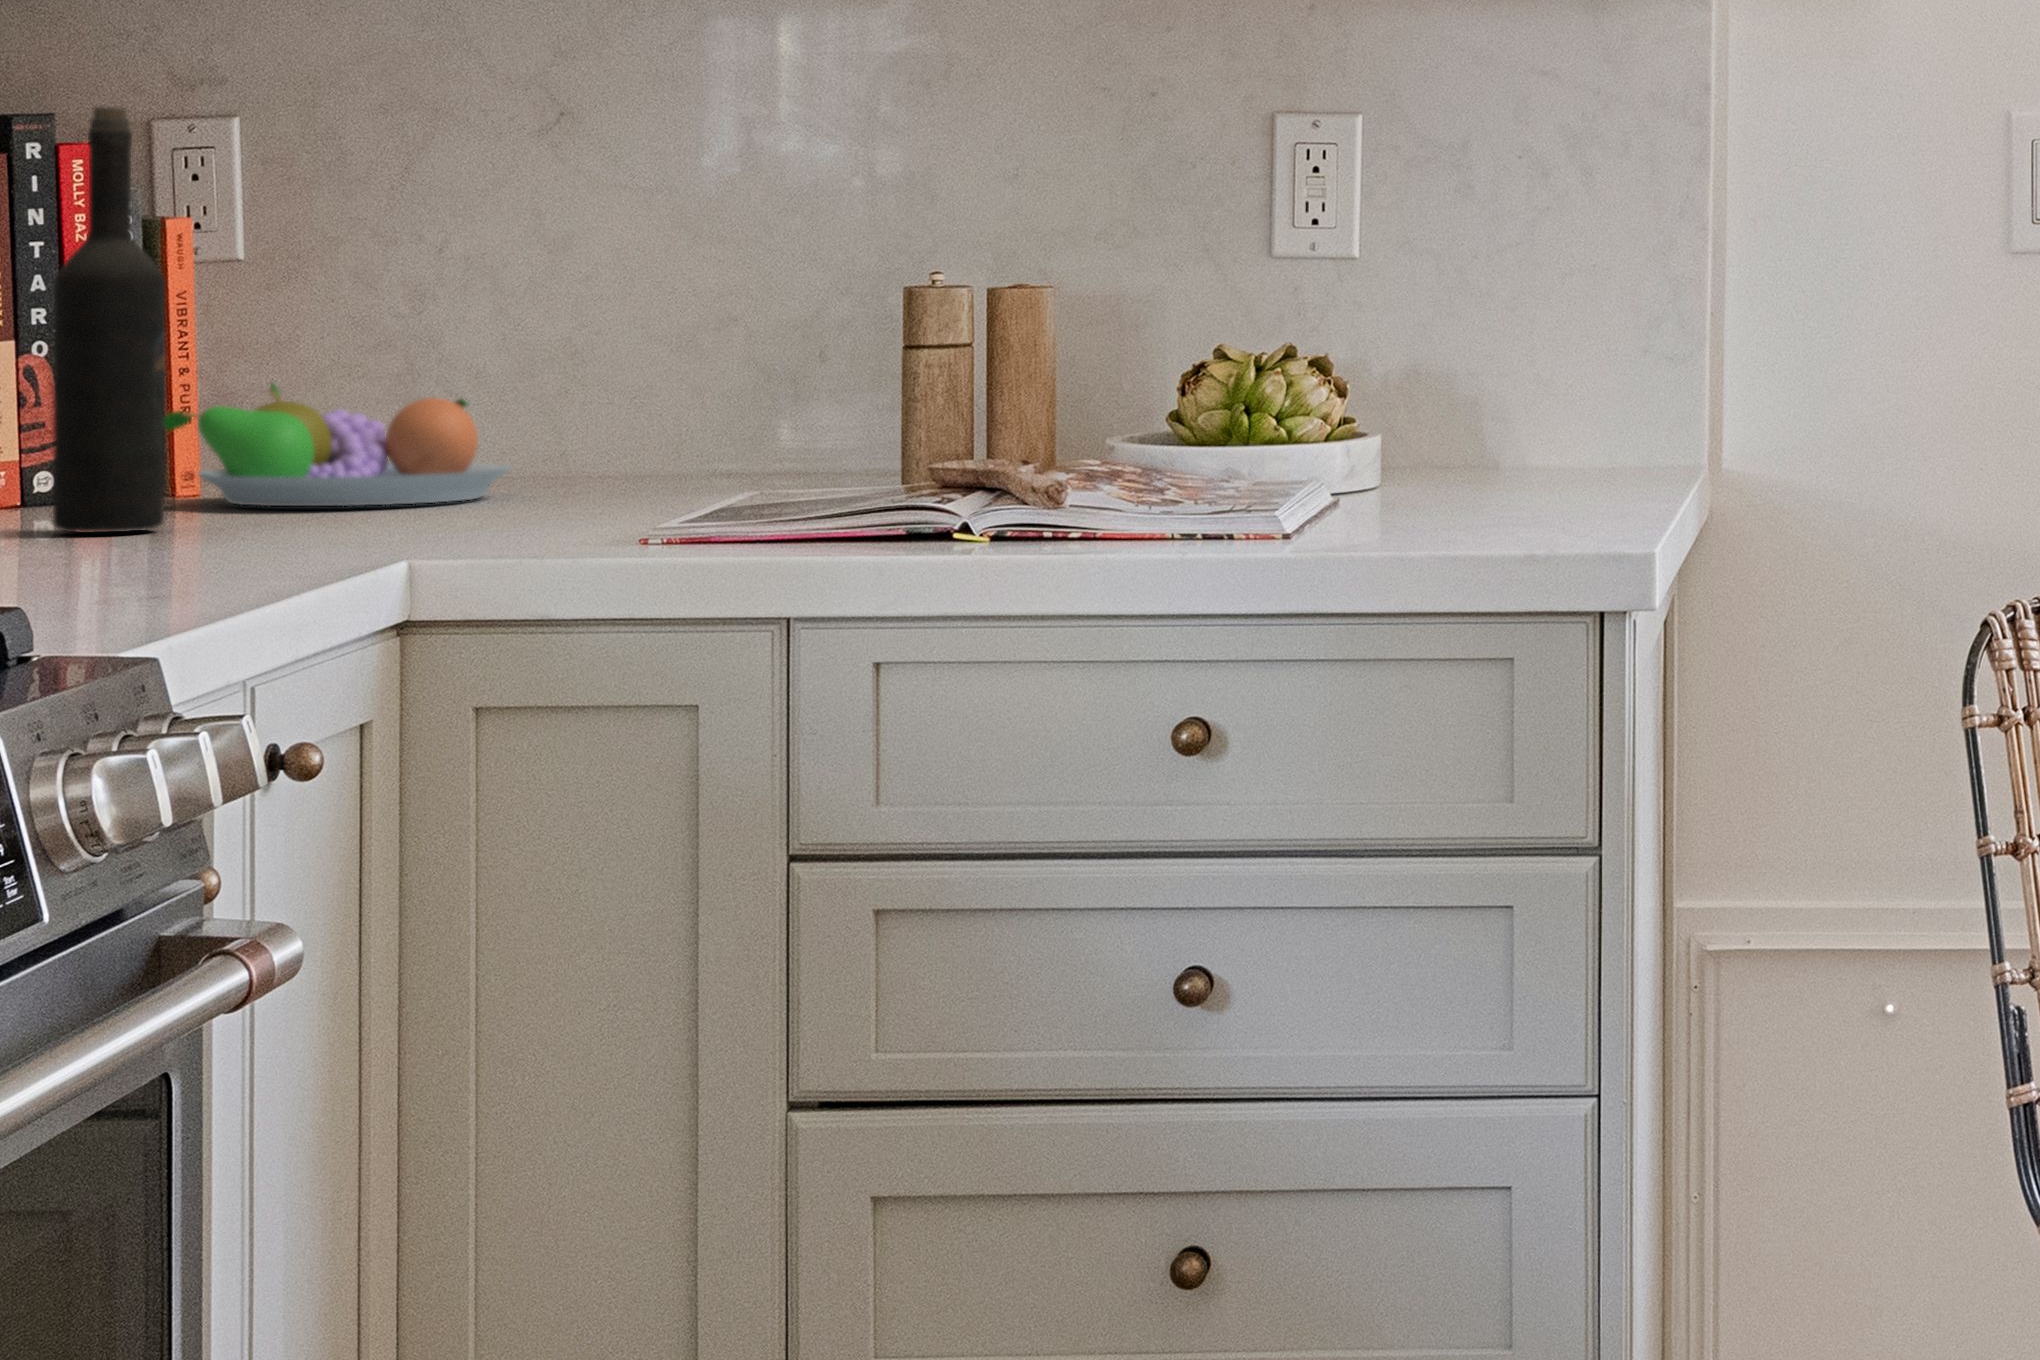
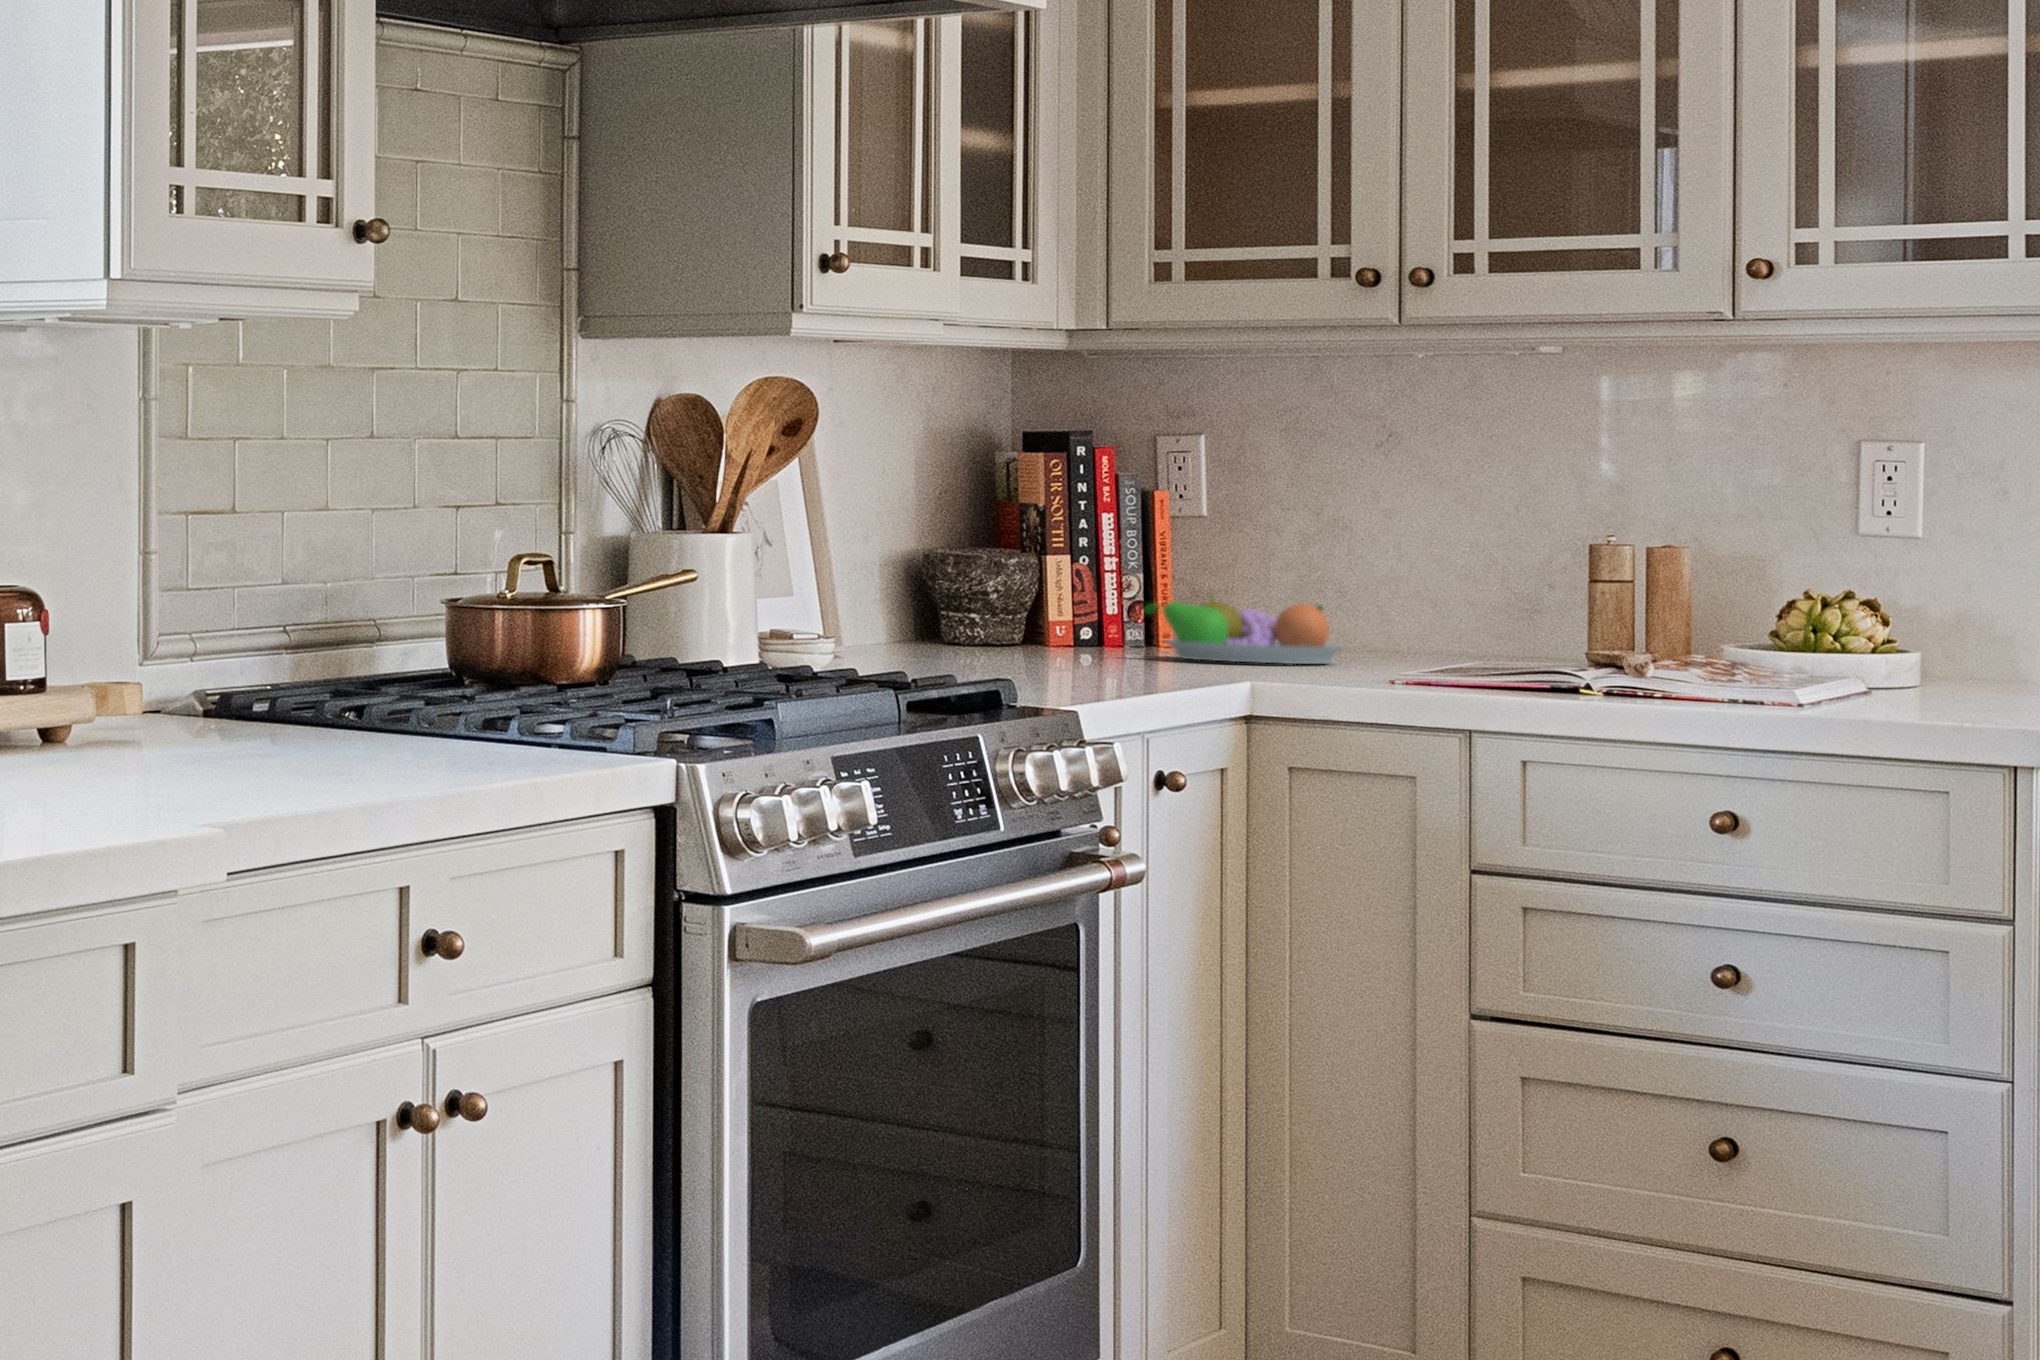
wine bottle: present [53,107,165,533] -> none [1071,429,1133,665]

